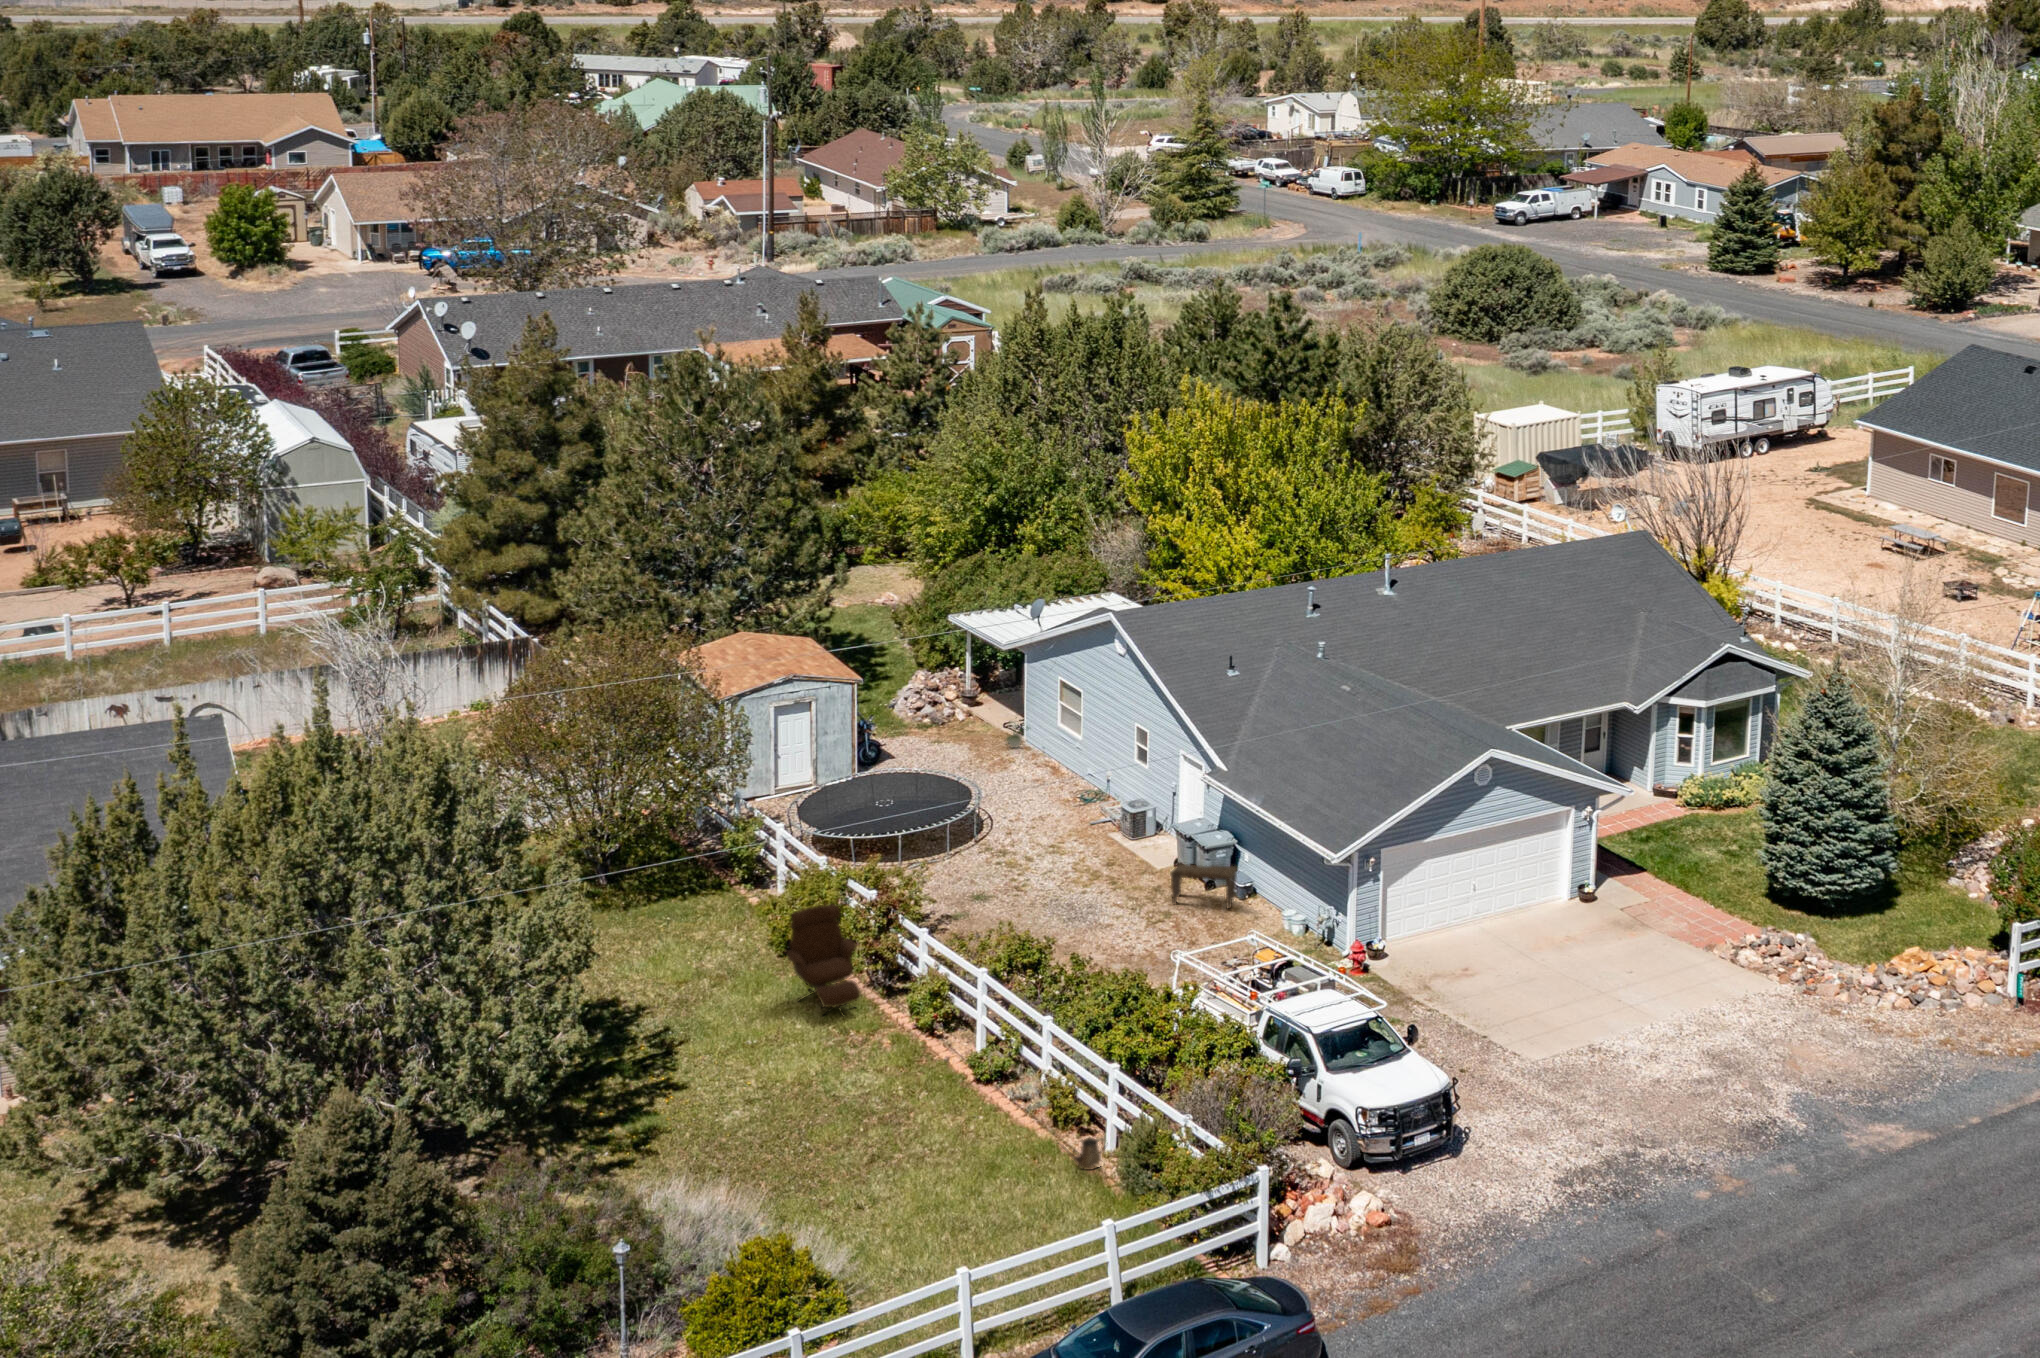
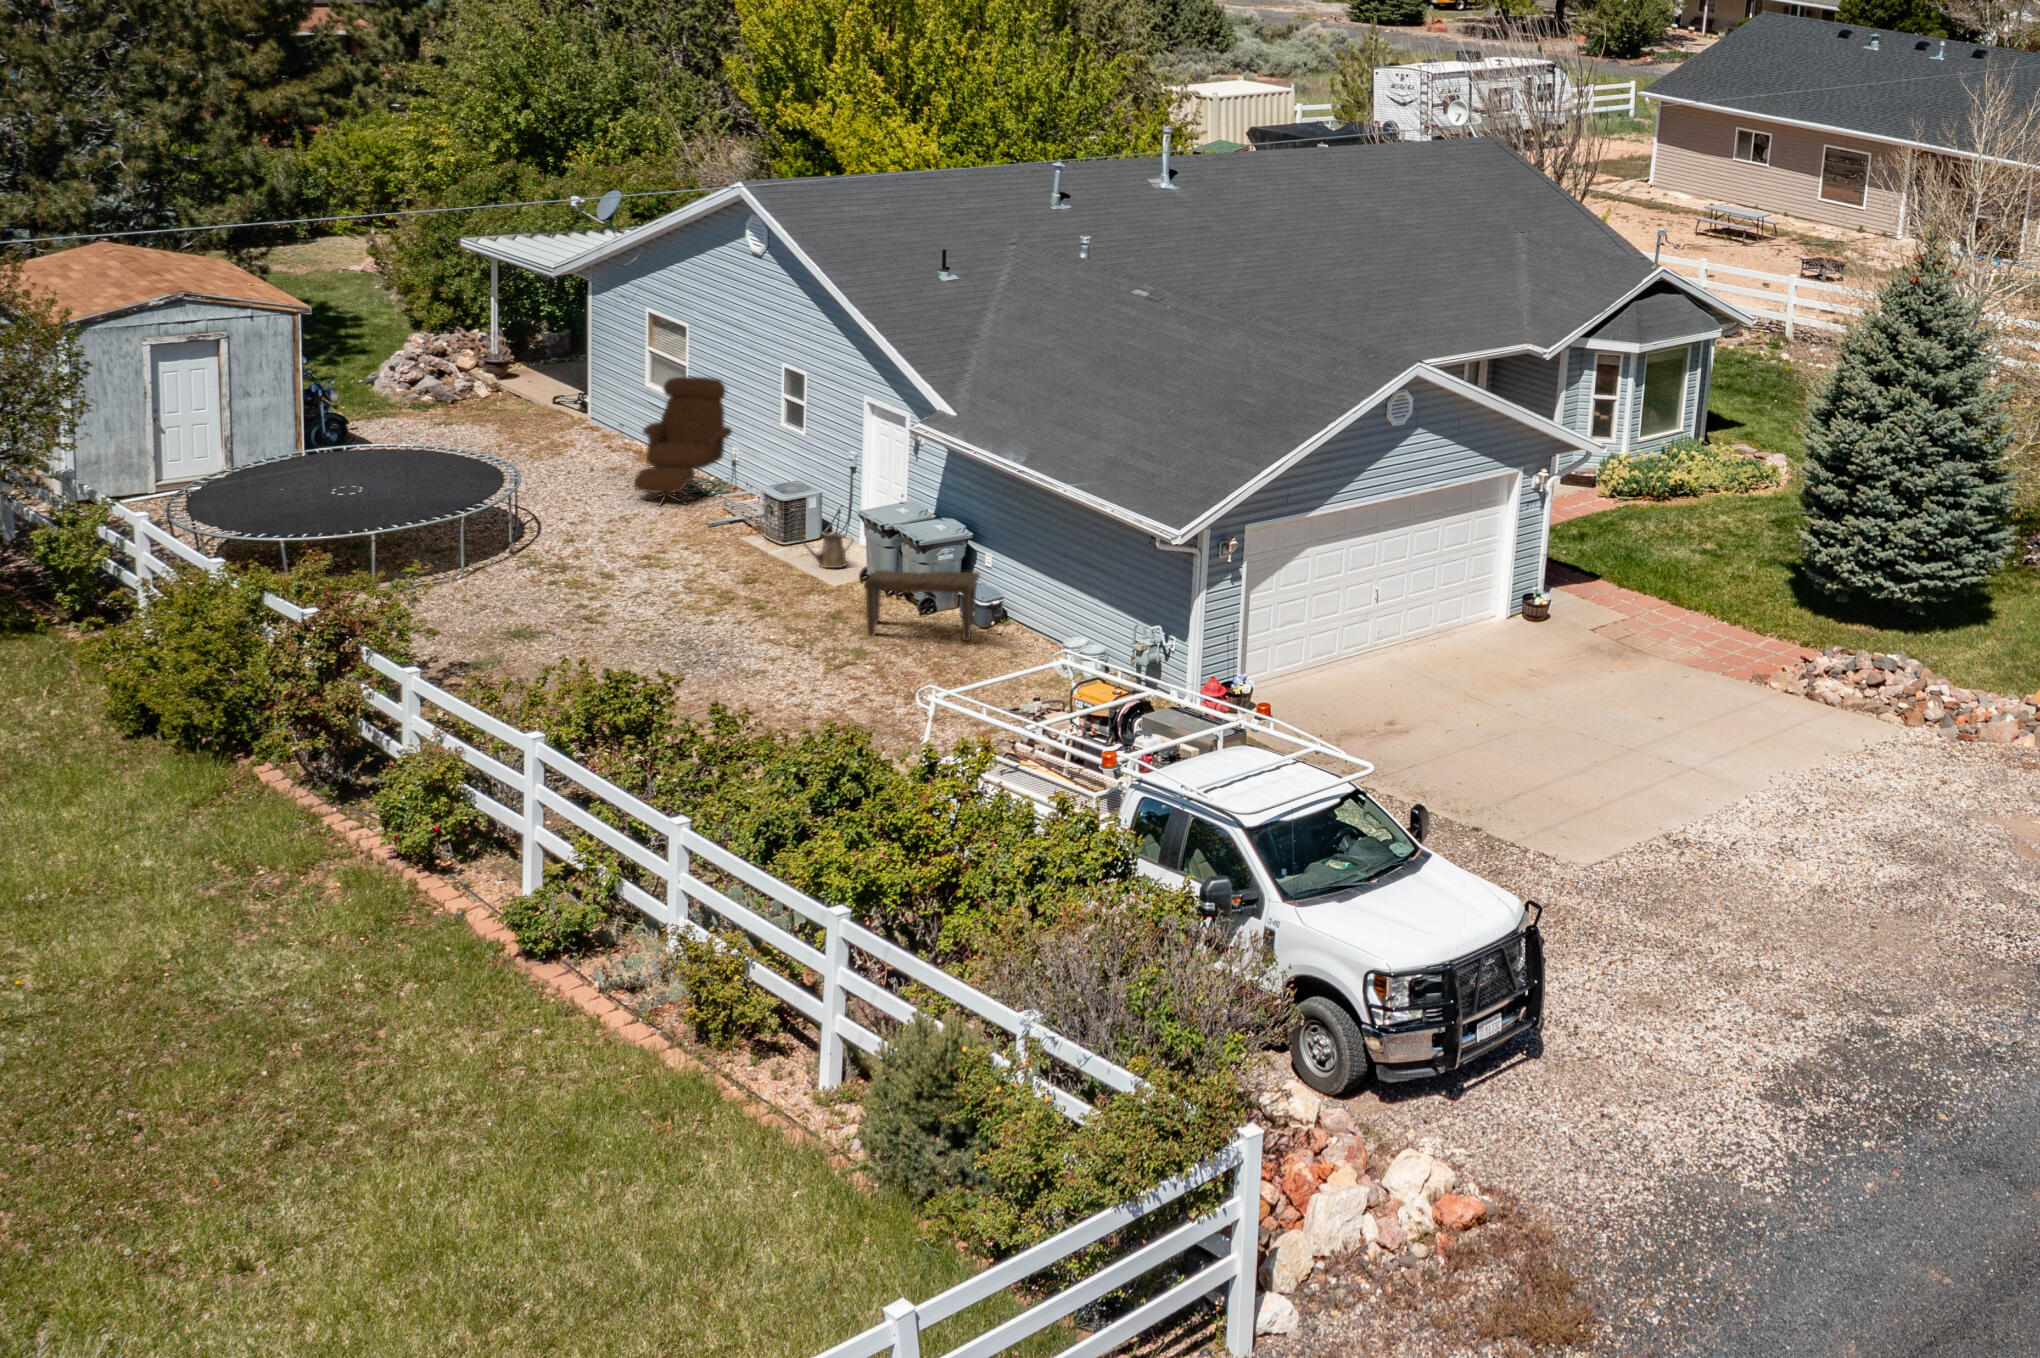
potted plant: present [1005,717,1024,748] -> none [554,366,598,426]
lounge chair: present [787,904,860,1014] -> present [634,376,732,506]
watering can: present [1063,1138,1101,1170] -> present [800,533,854,568]

